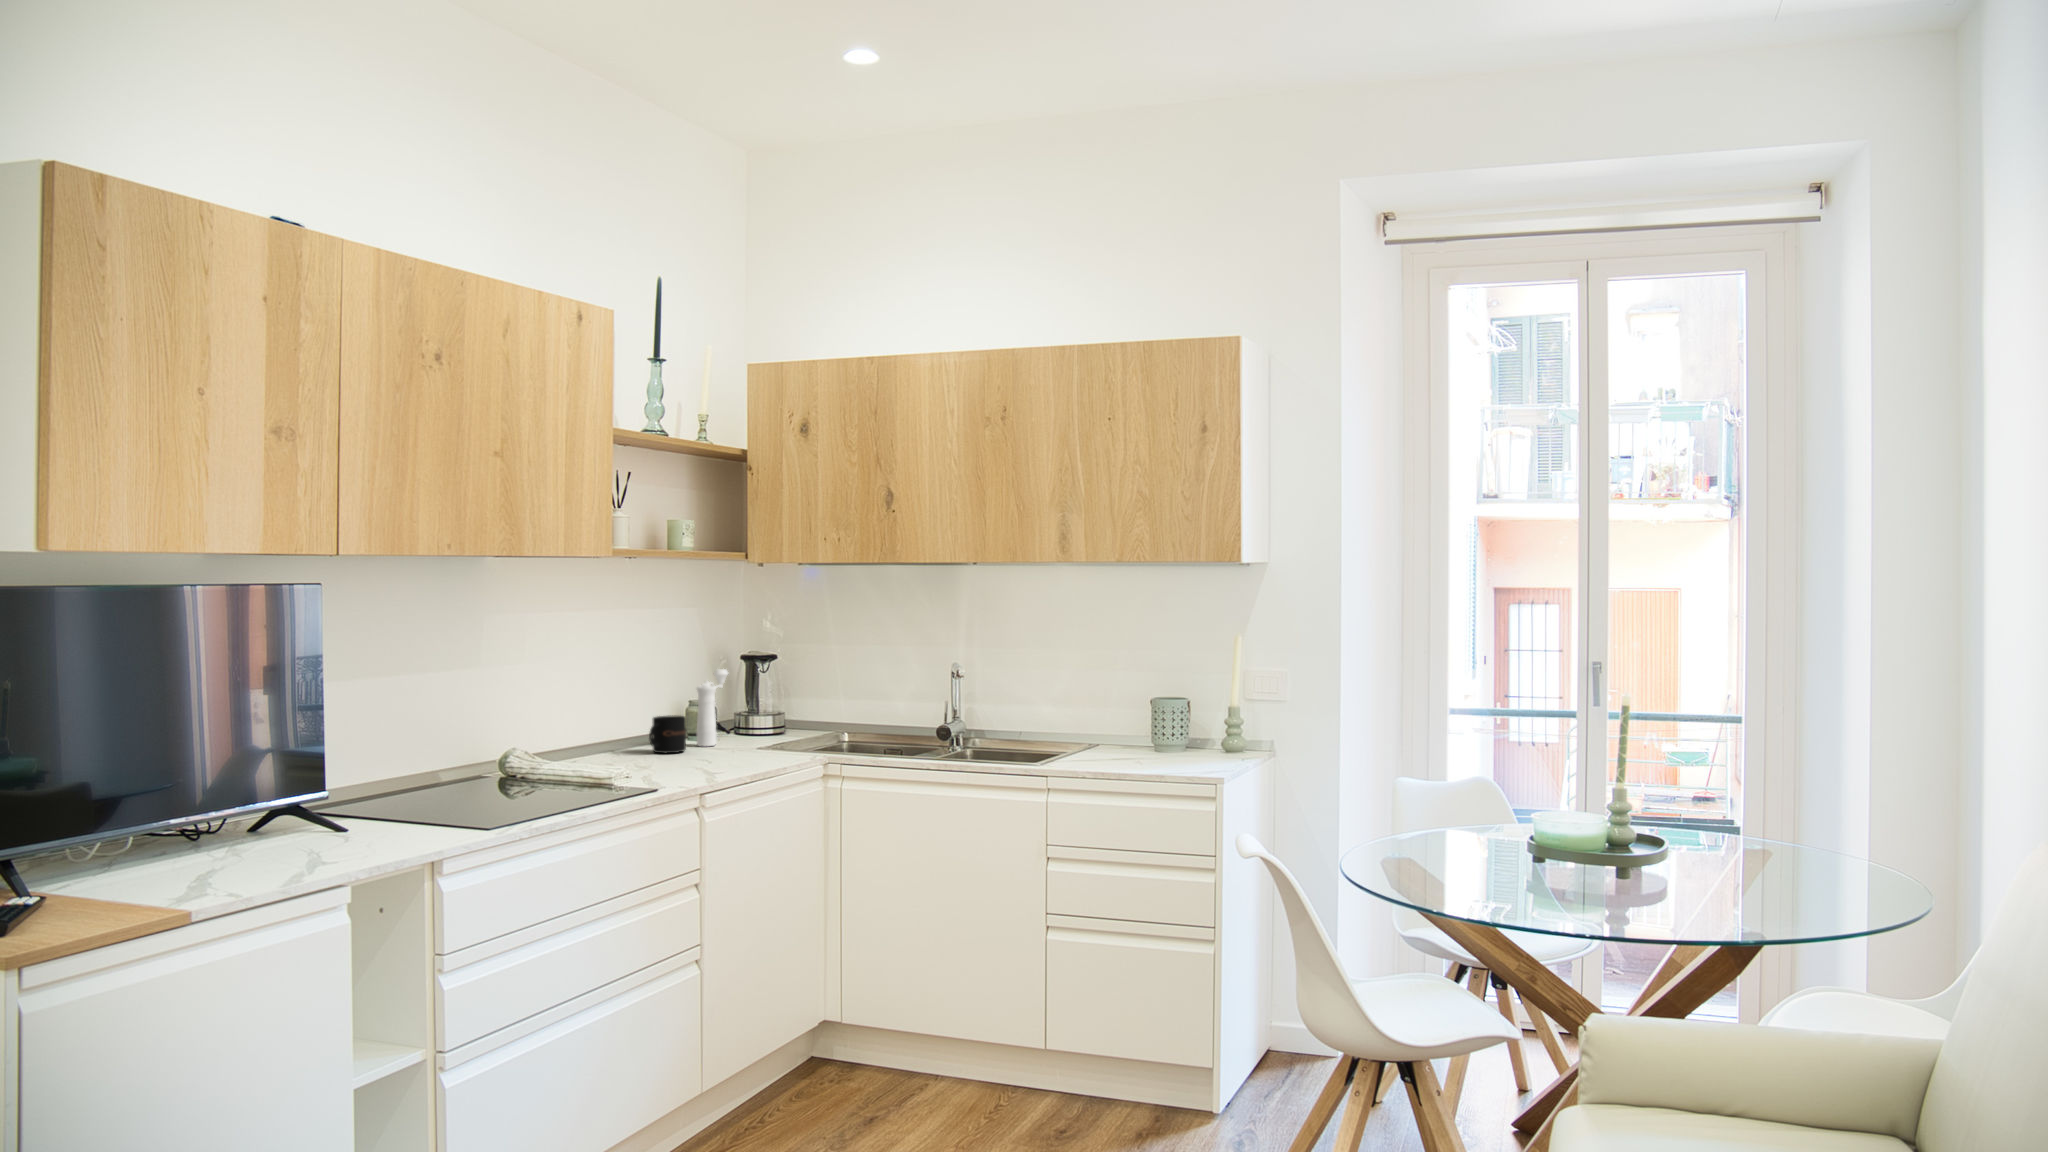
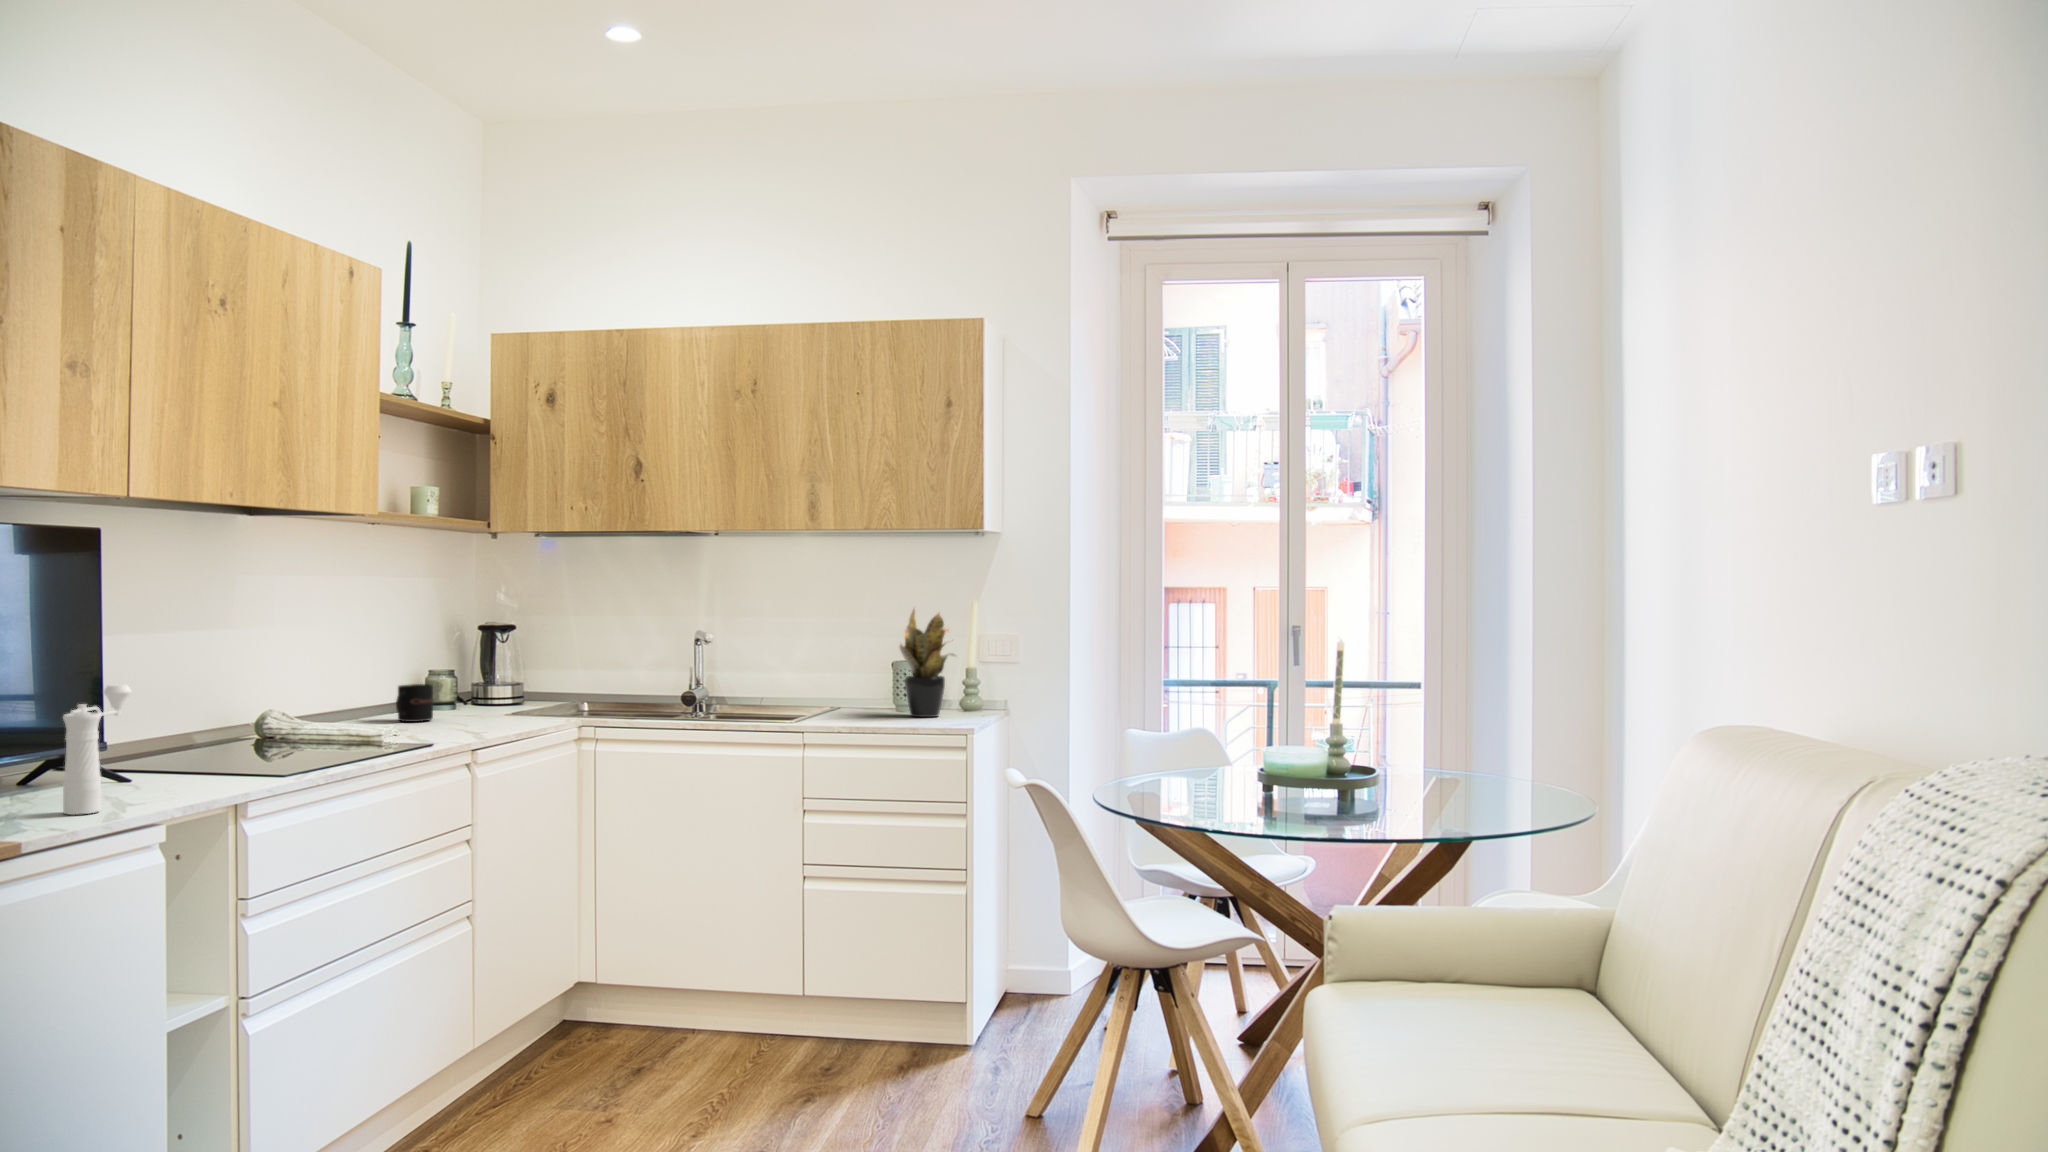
potted plant: none [1142,635,1218,758] -> present [900,609,955,717]
pepper mill: present [697,669,728,747] -> present [63,684,131,815]

